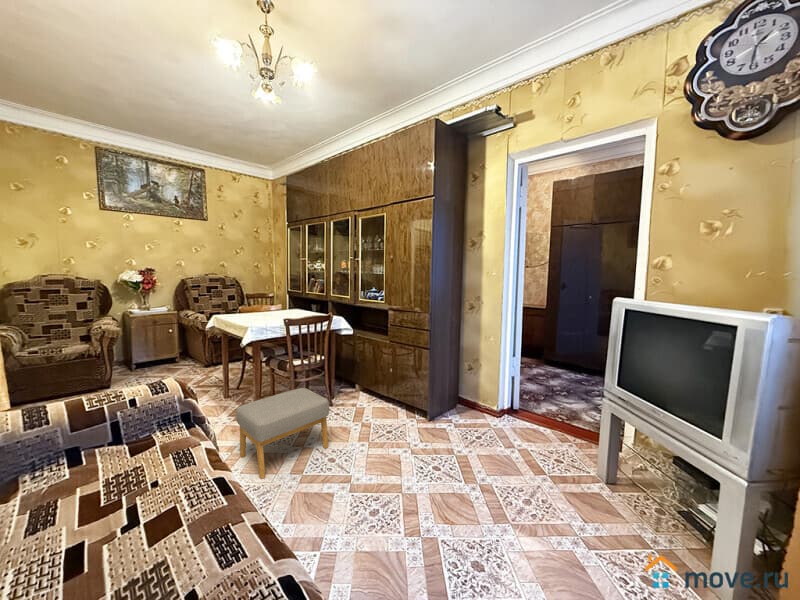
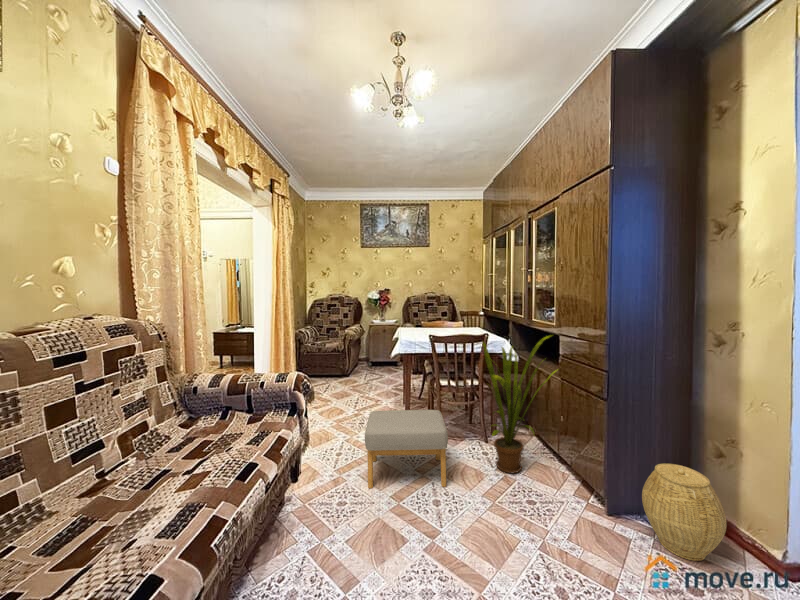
house plant: none [340,311,395,421] -> present [482,336,554,473]
woven basket: none [447,378,482,426] -> present [642,464,727,561]

